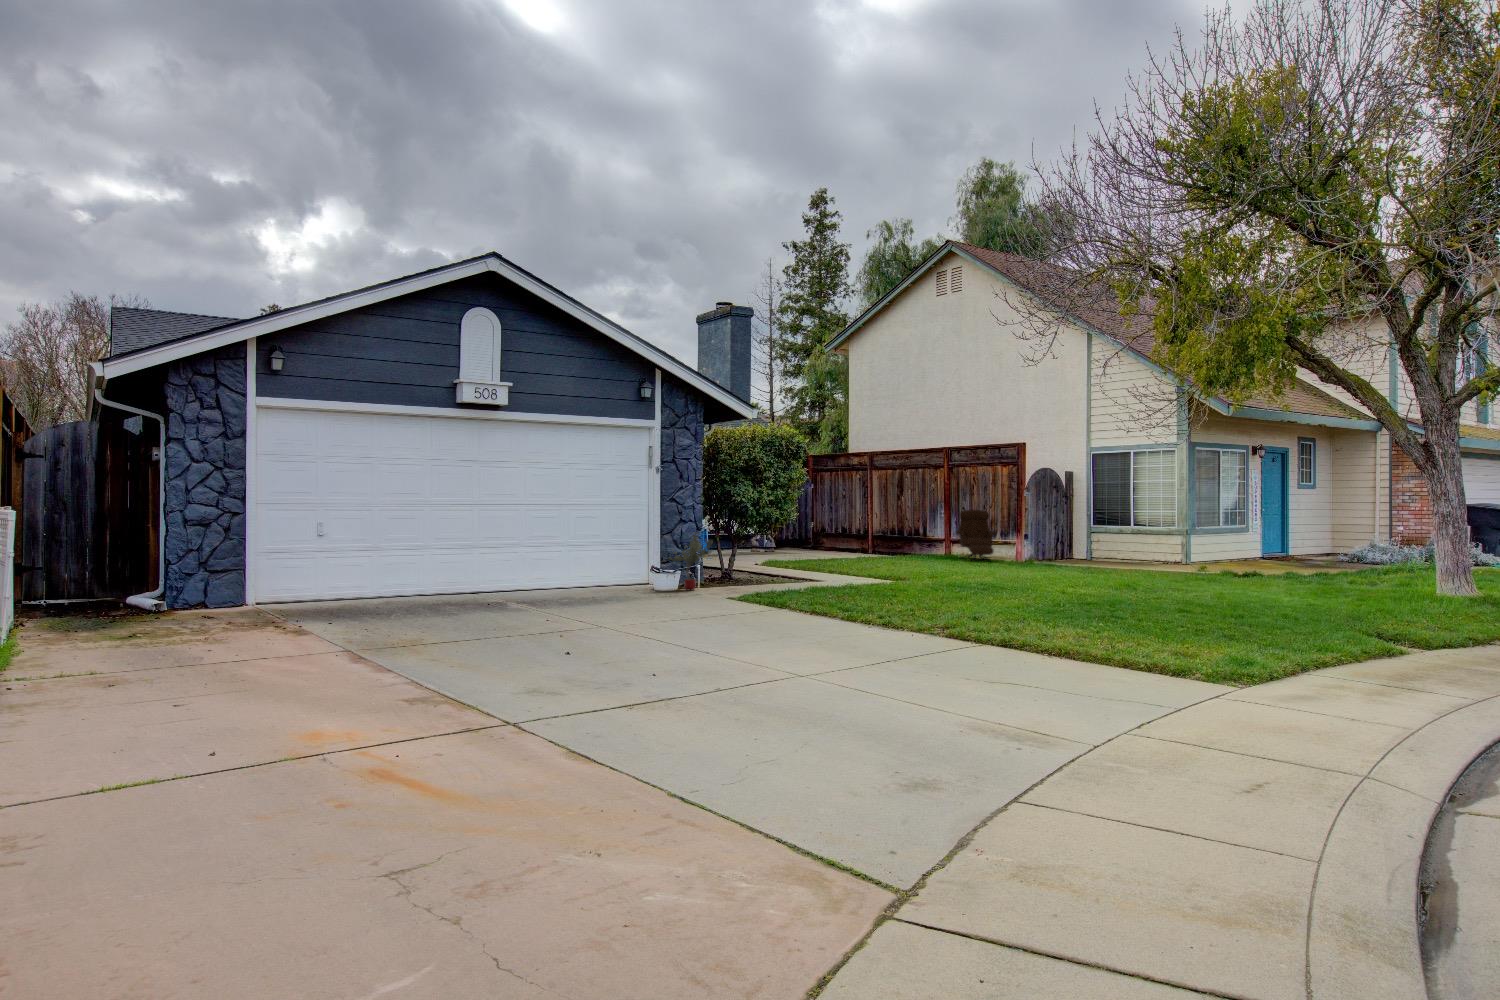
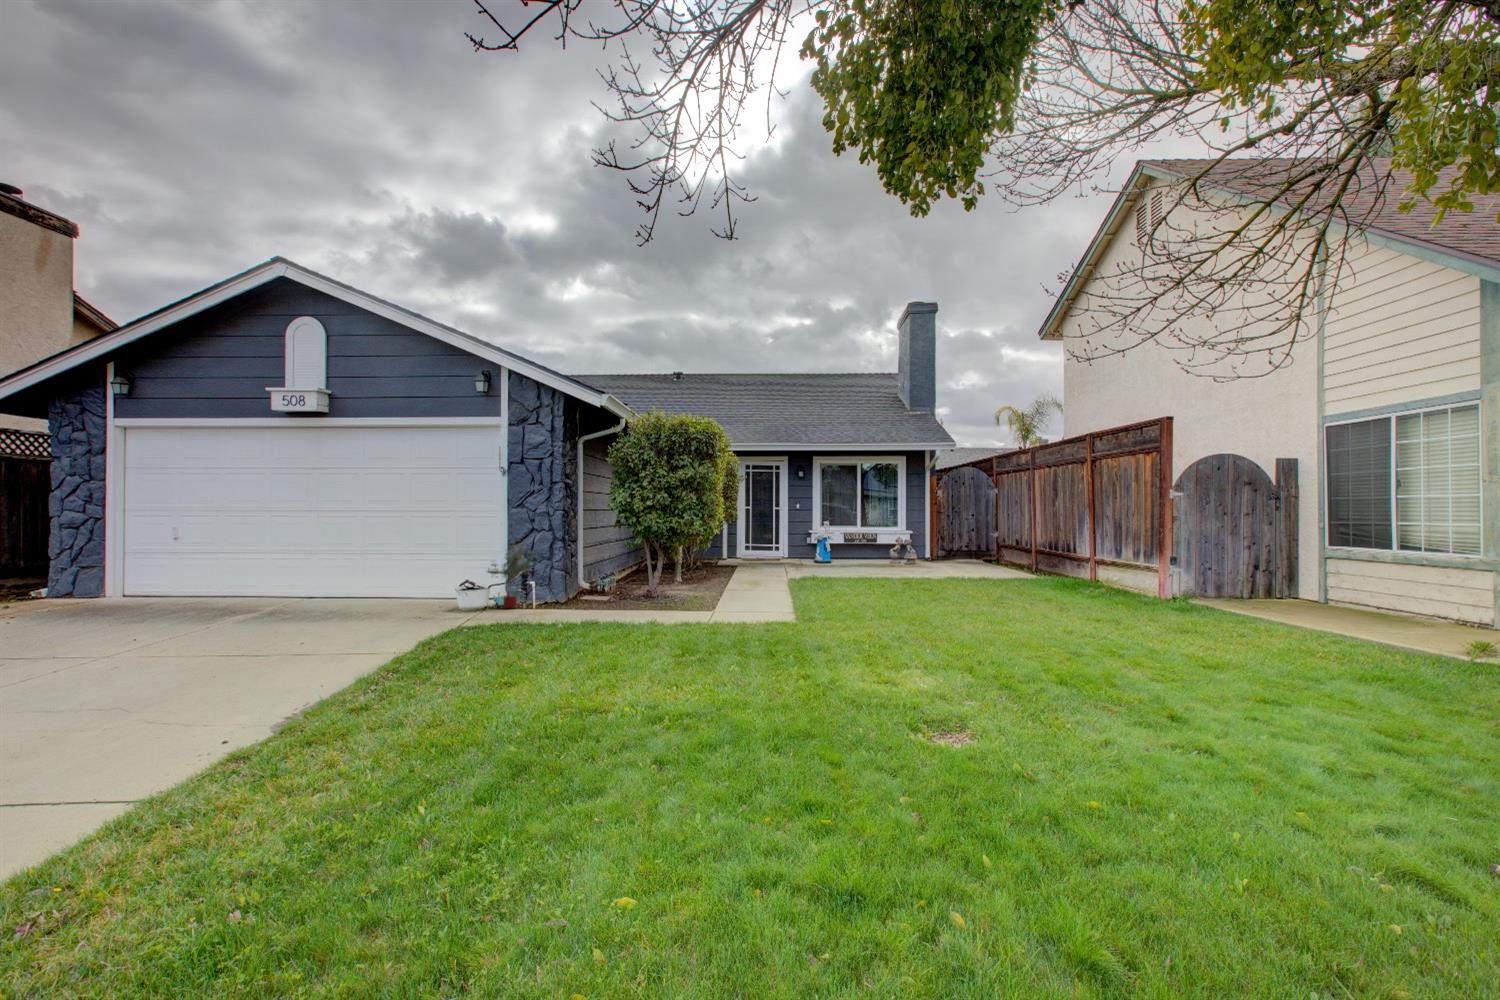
lounge chair: present [956,510,996,561] -> none [1077,519,1141,594]

